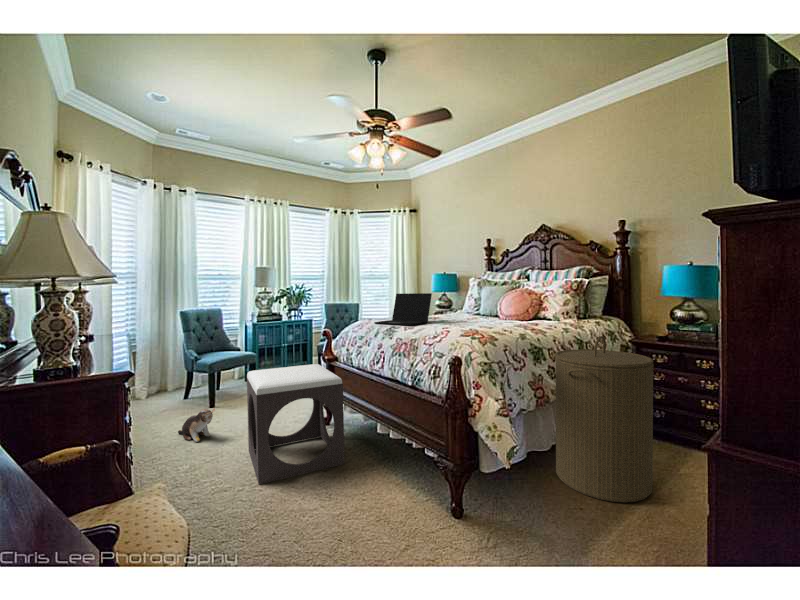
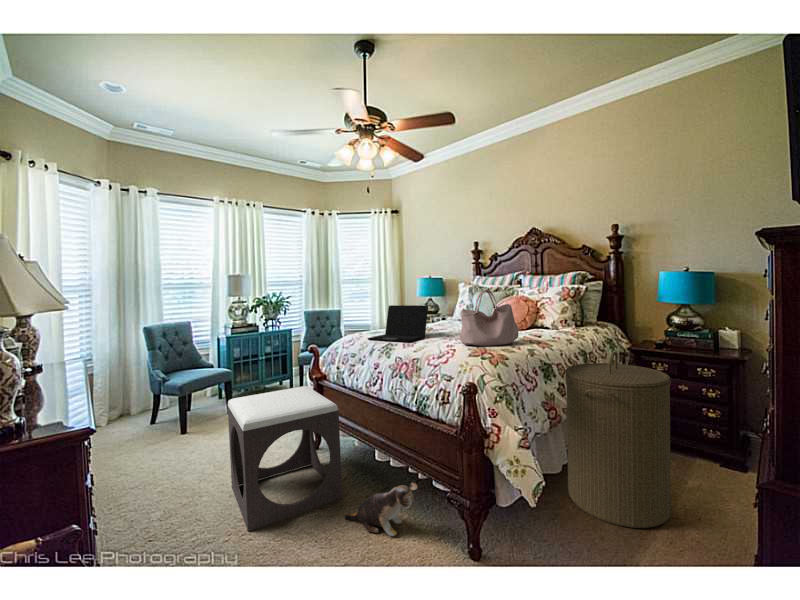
handbag: none [456,277,513,329] -> present [460,290,519,346]
plush toy: present [178,408,215,442] -> present [345,483,417,536]

